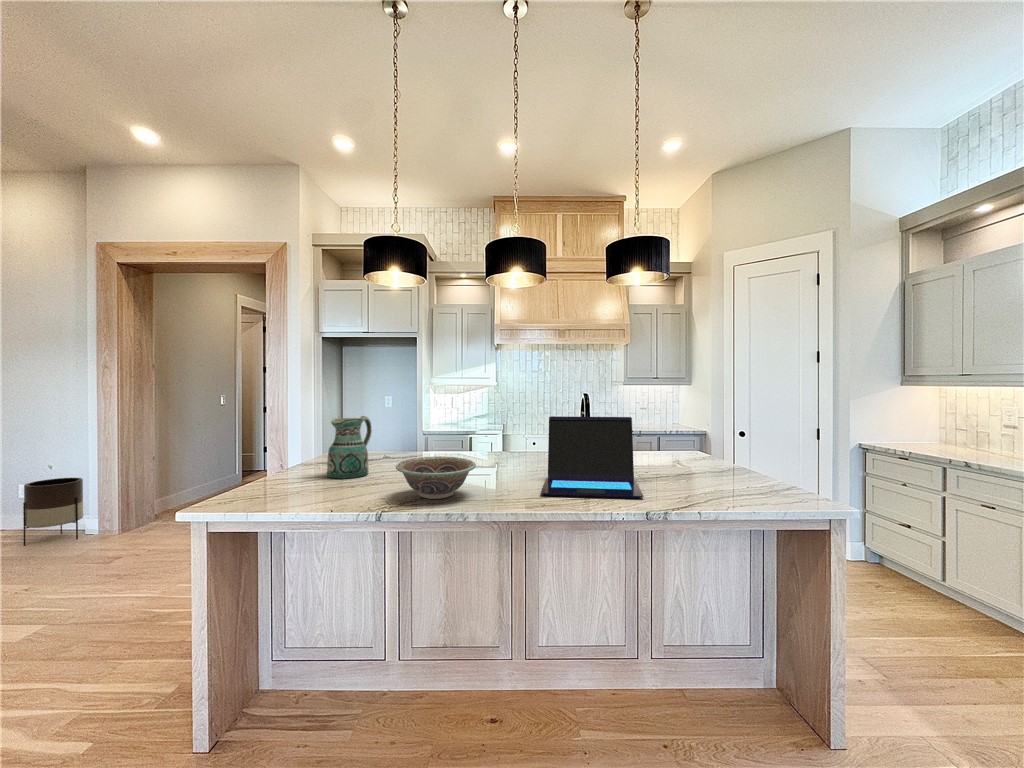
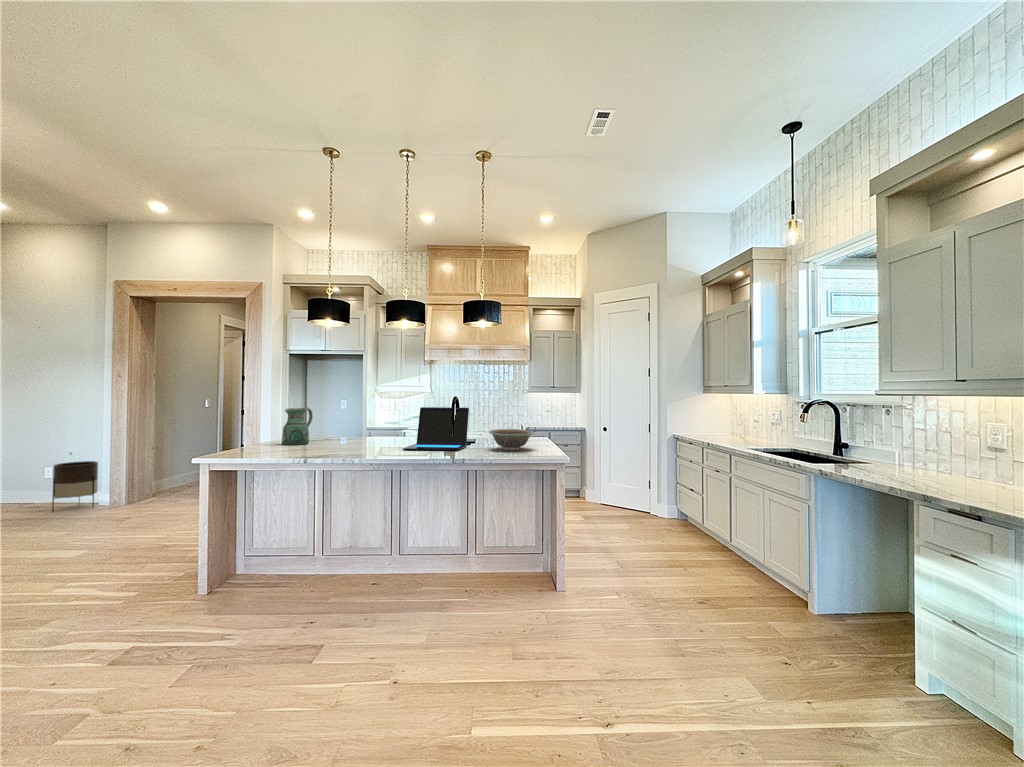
decorative bowl: present [396,456,476,499] -> present [489,429,534,450]

